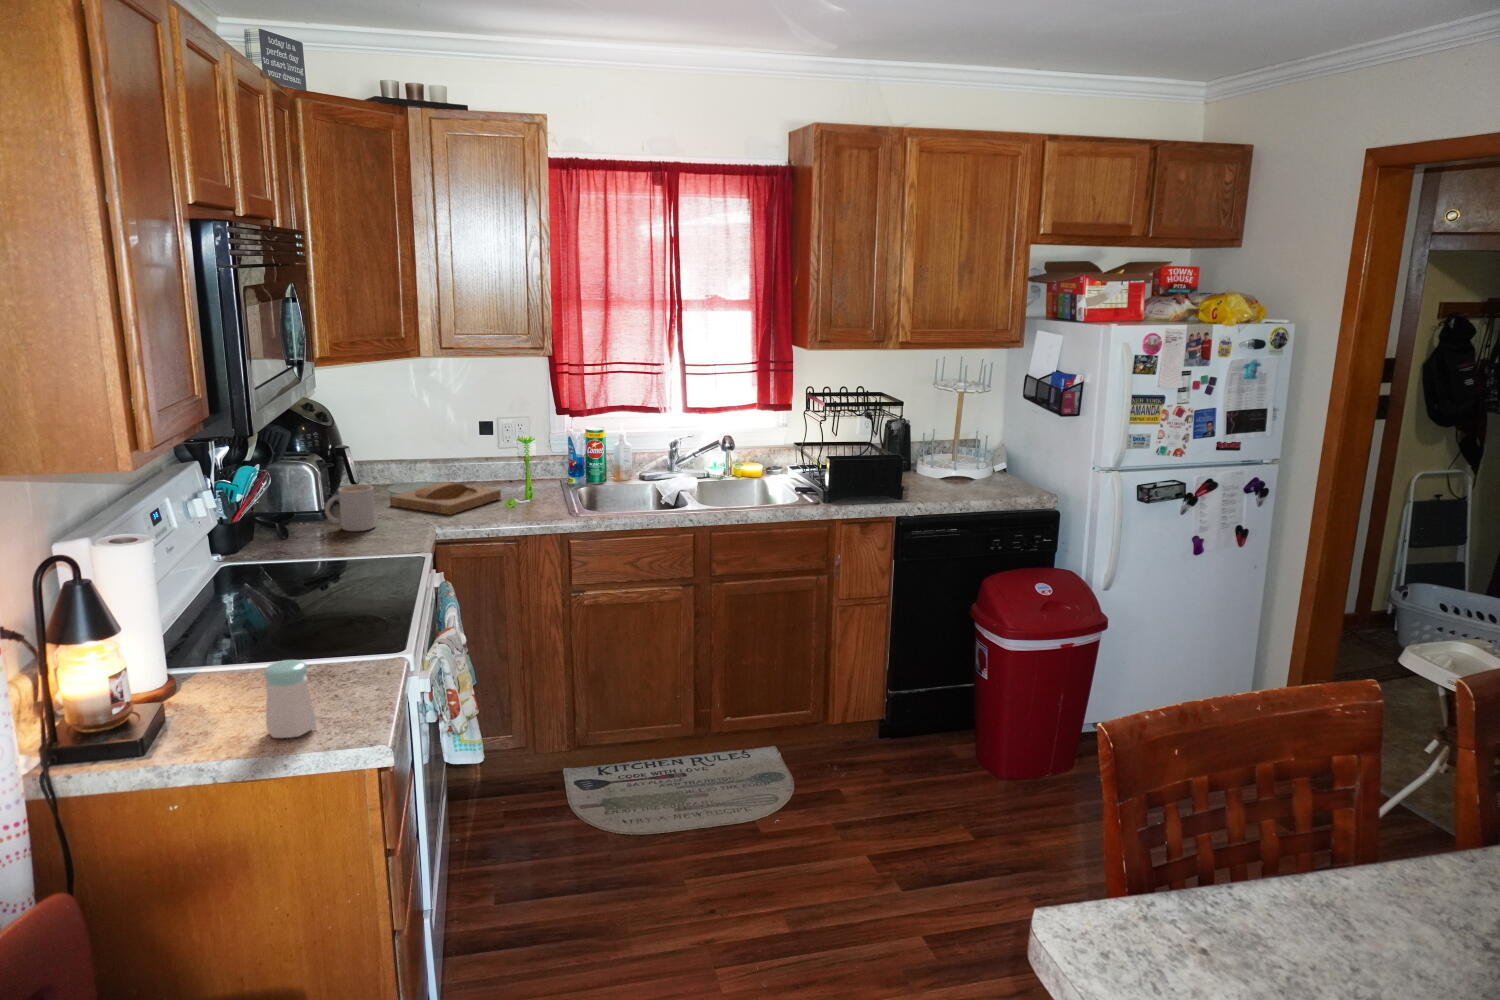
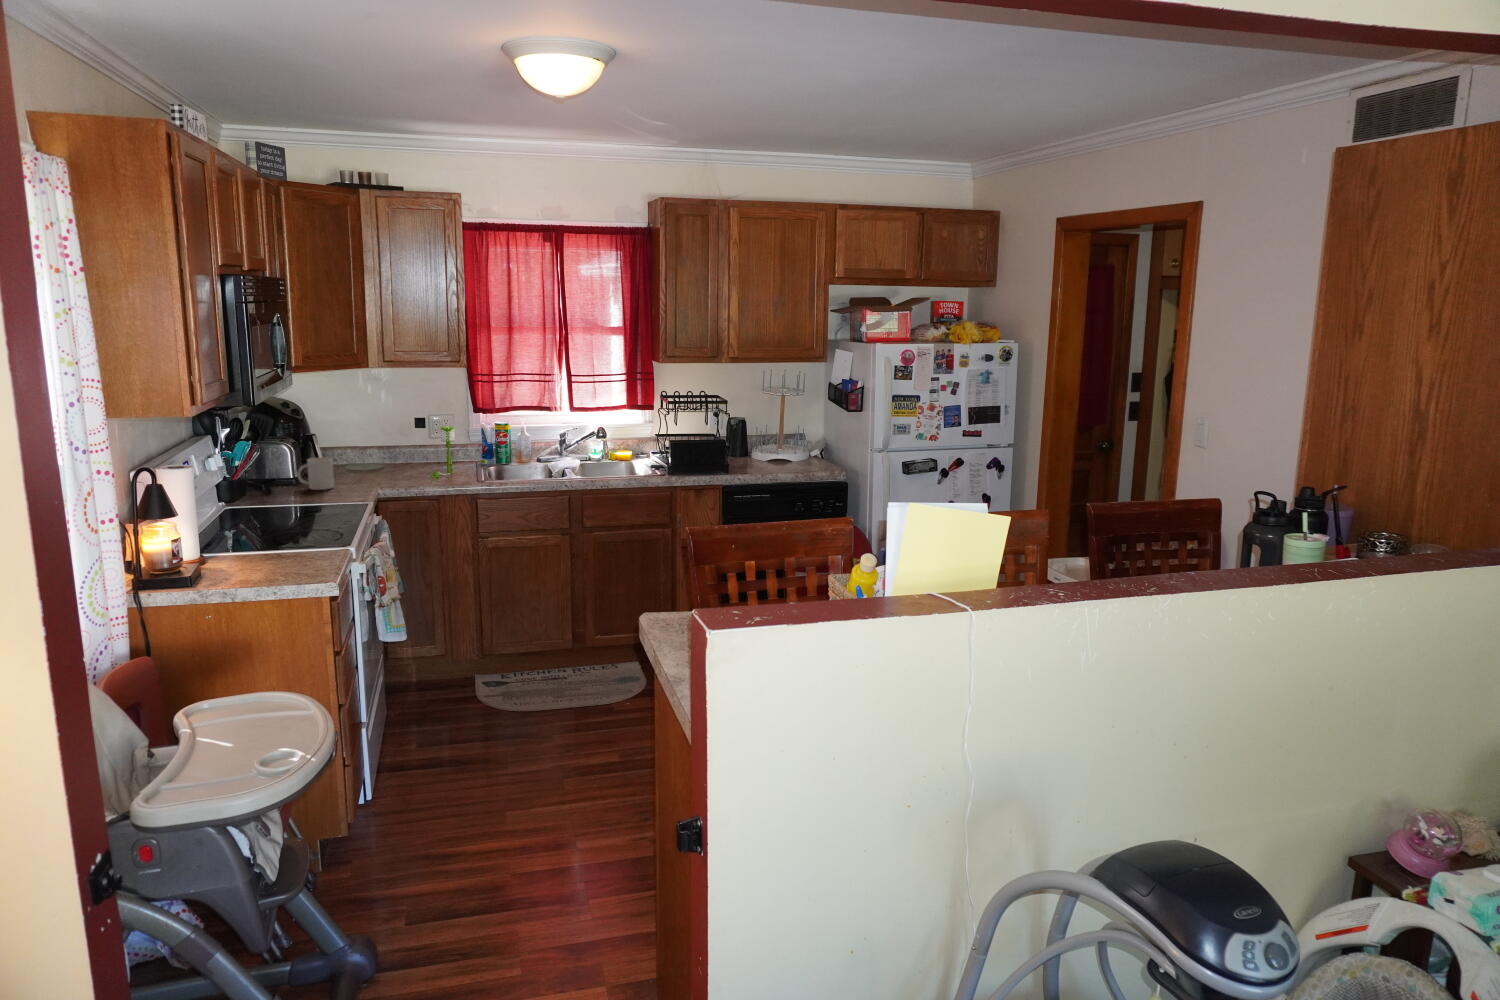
tray: present [390,482,501,515] -> none [345,462,428,482]
salt shaker: present [264,660,316,738] -> none [265,531,295,575]

